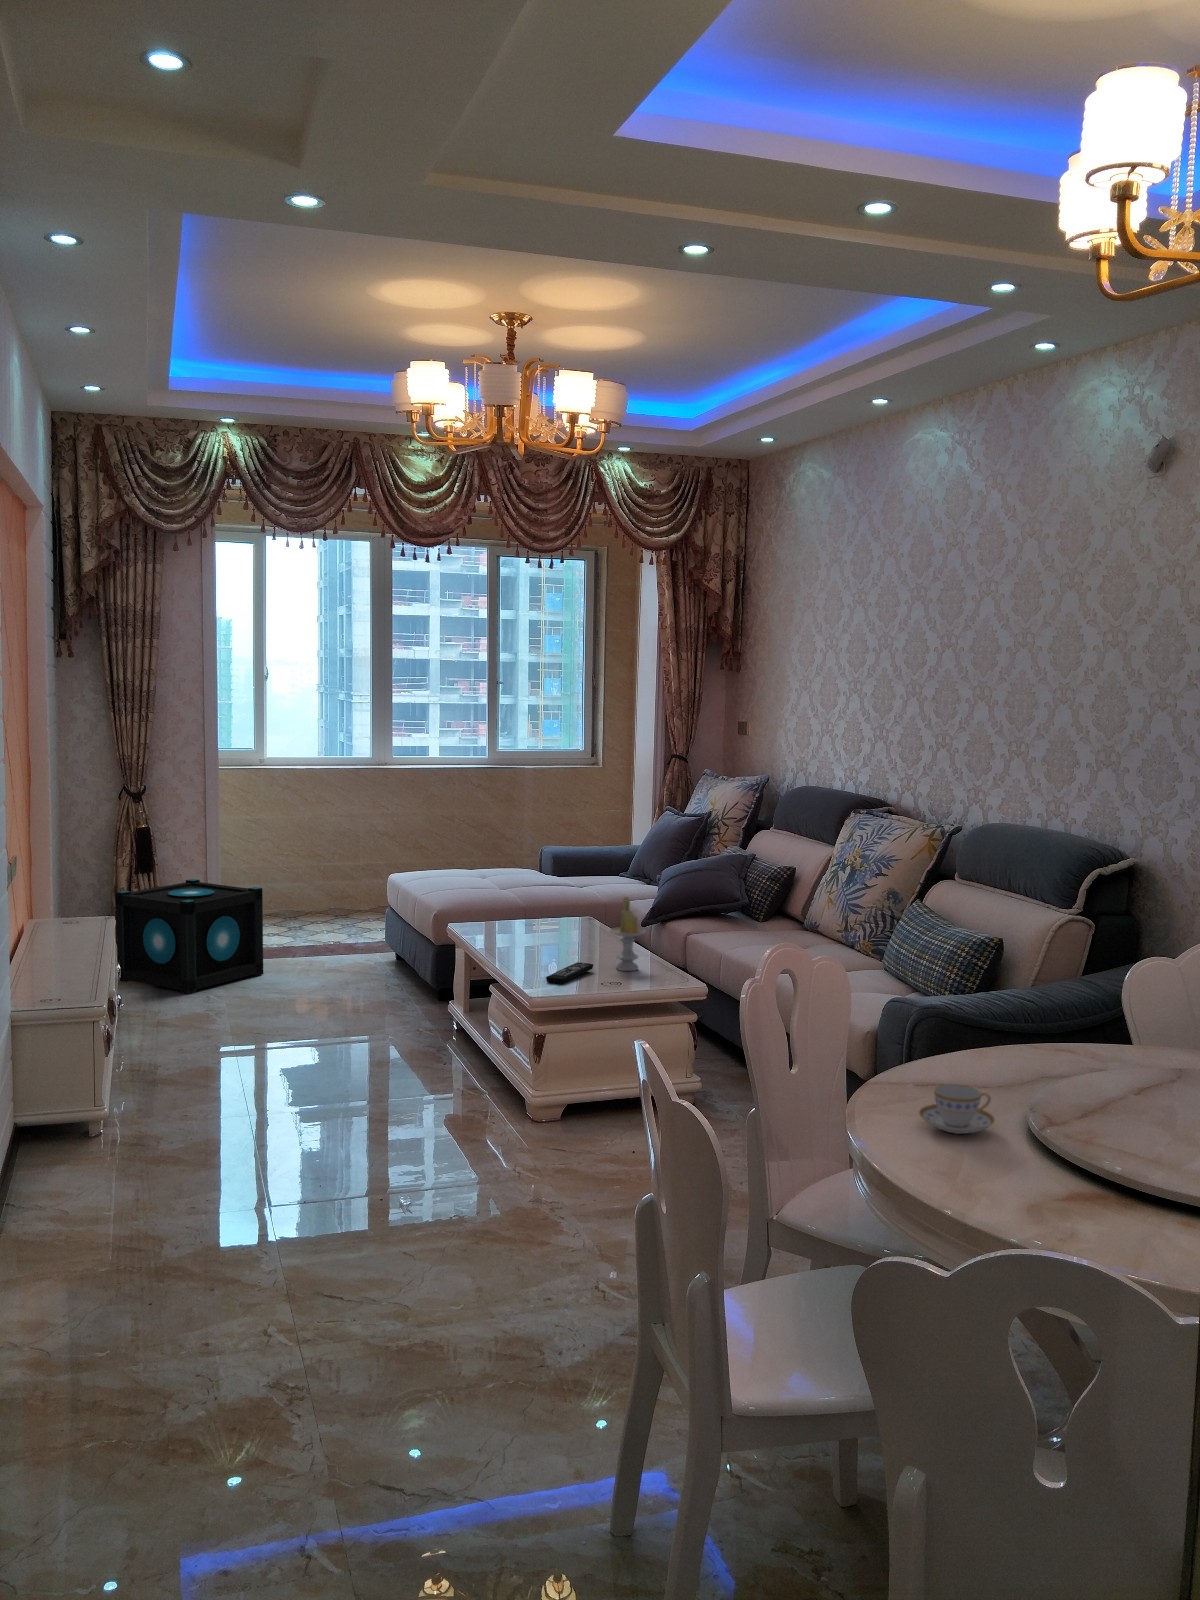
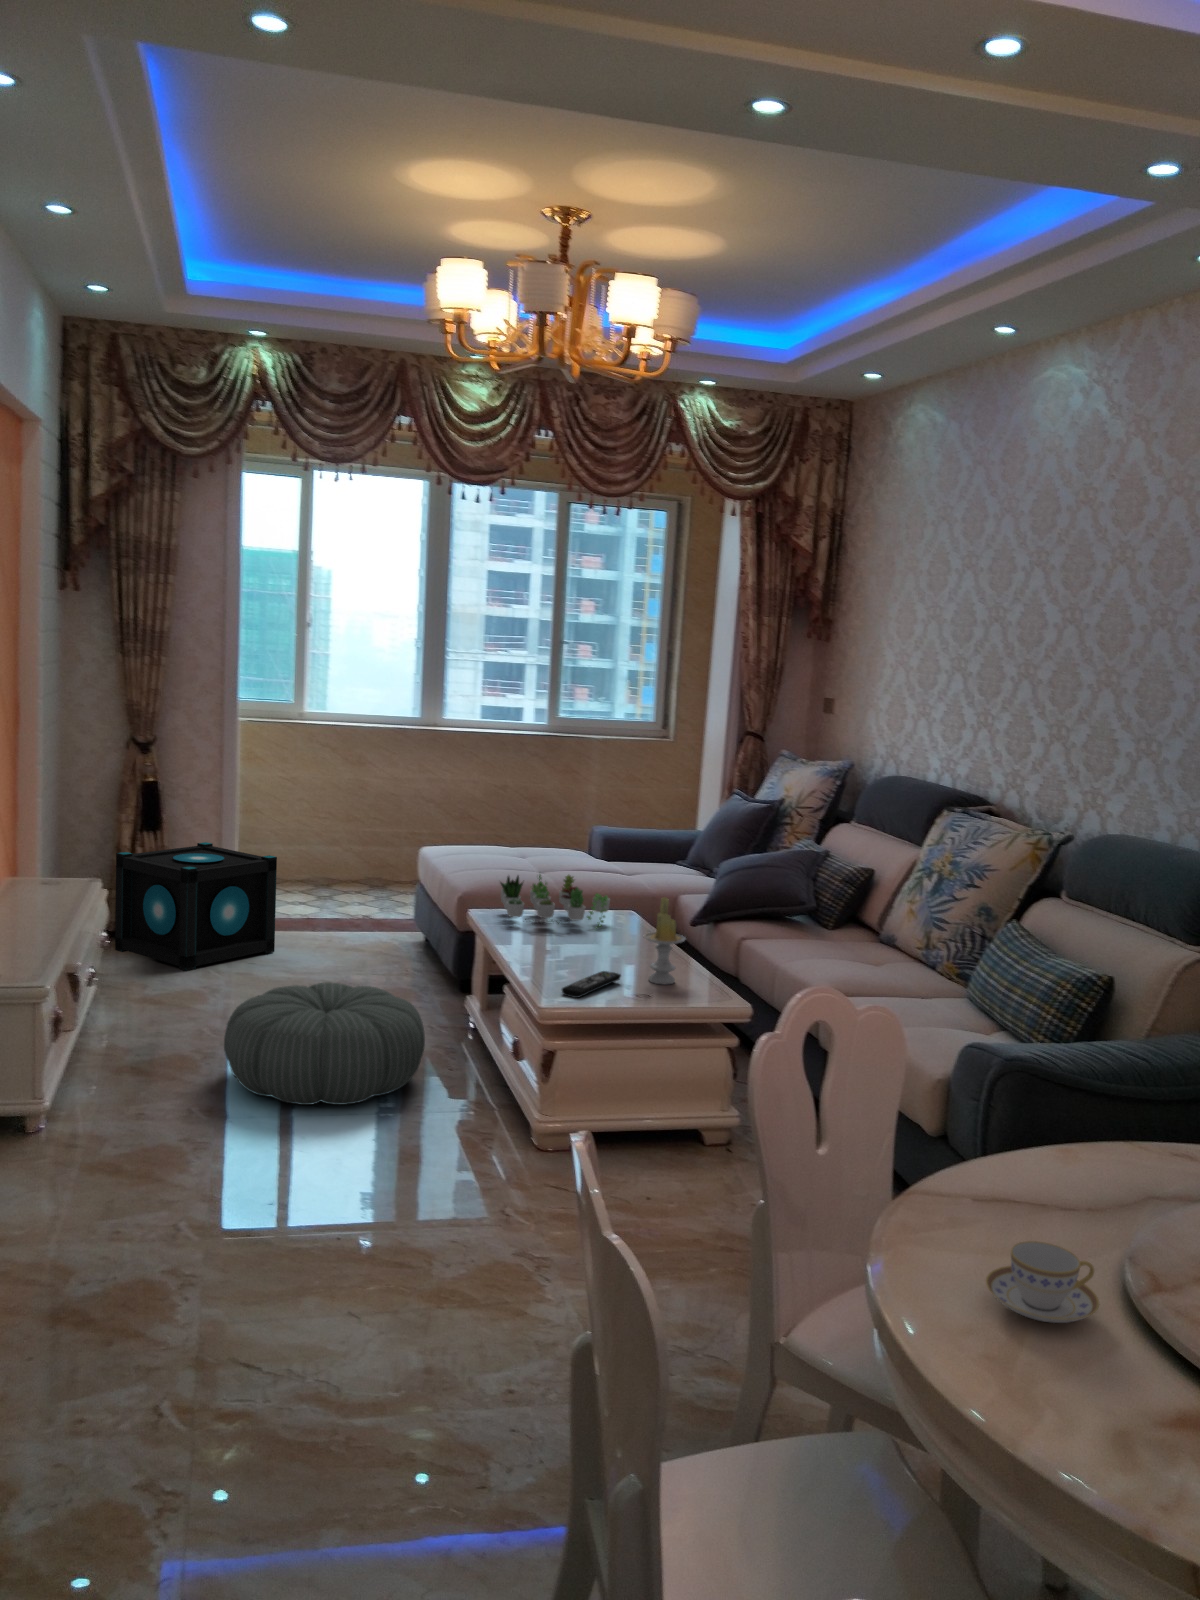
succulent plant: none [474,884,571,932] -> present [501,875,610,928]
pouf: none [249,989,424,1092] -> present [224,982,425,1105]

